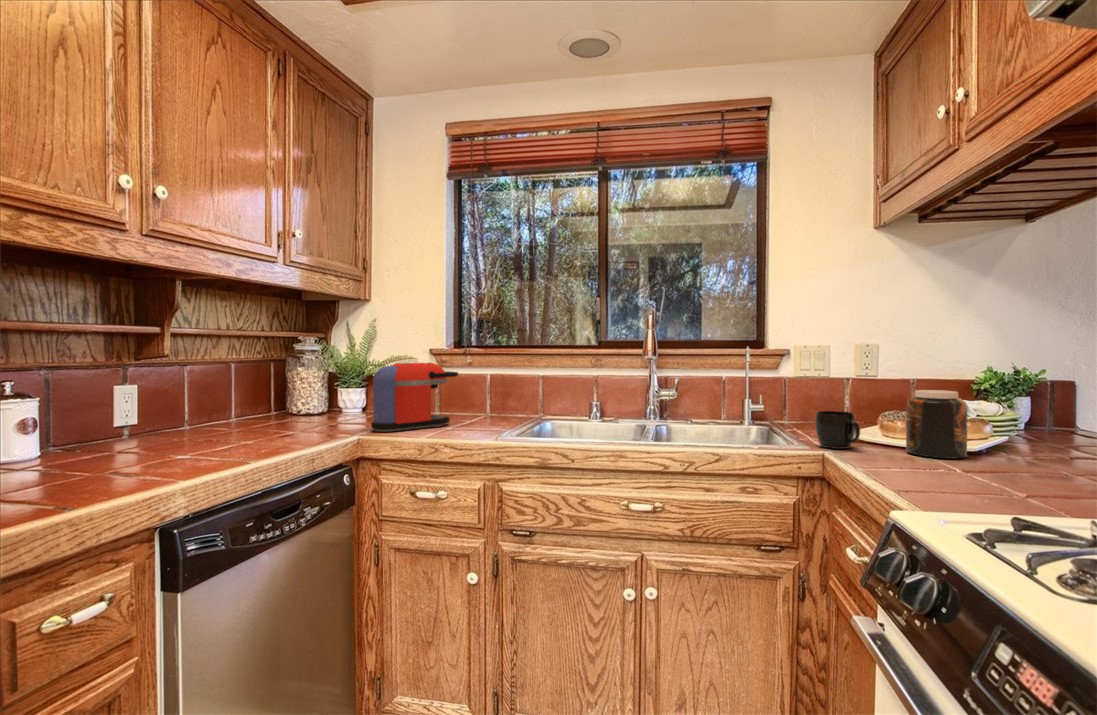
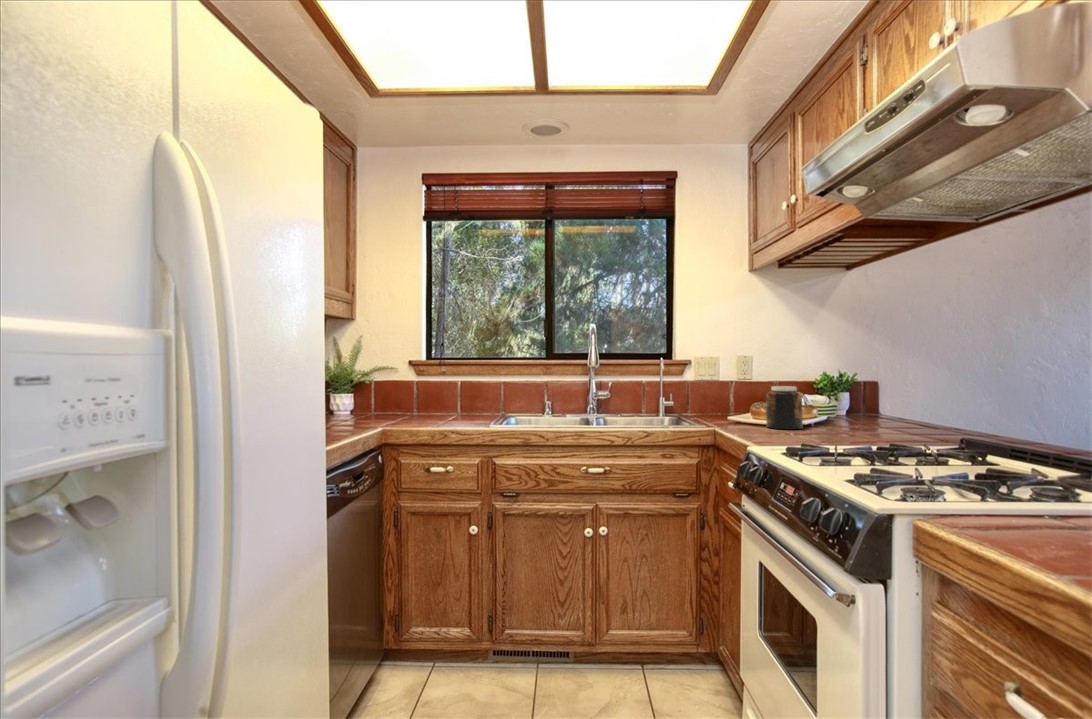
coffee maker: present [371,363,458,432] -> none [385,372,449,425]
mug: present [815,411,860,449] -> none [710,402,738,426]

